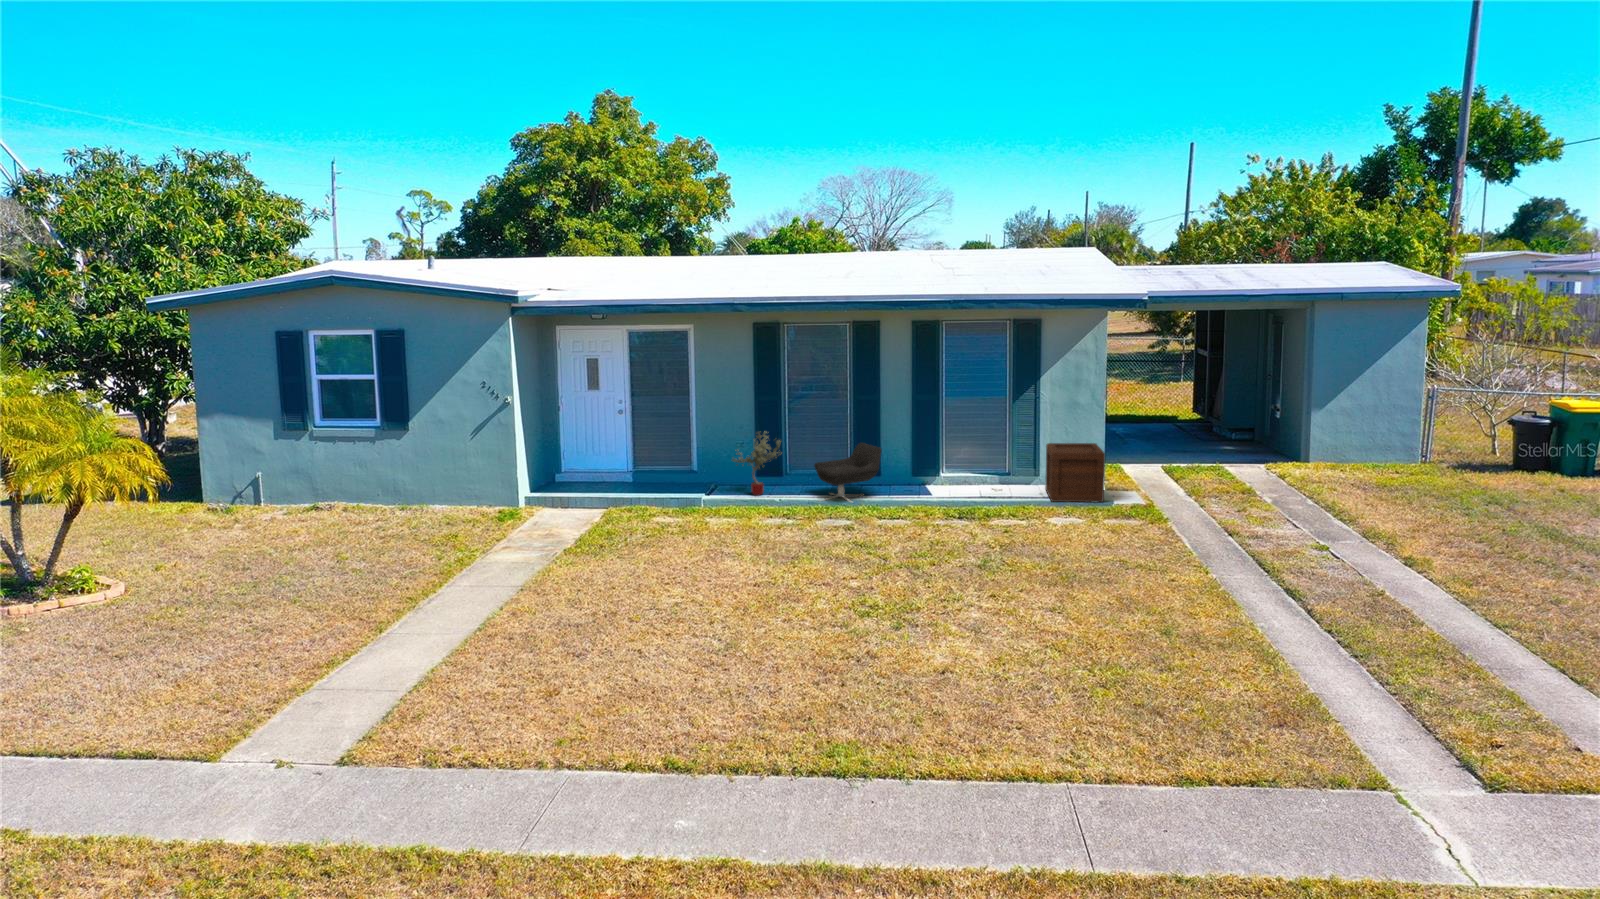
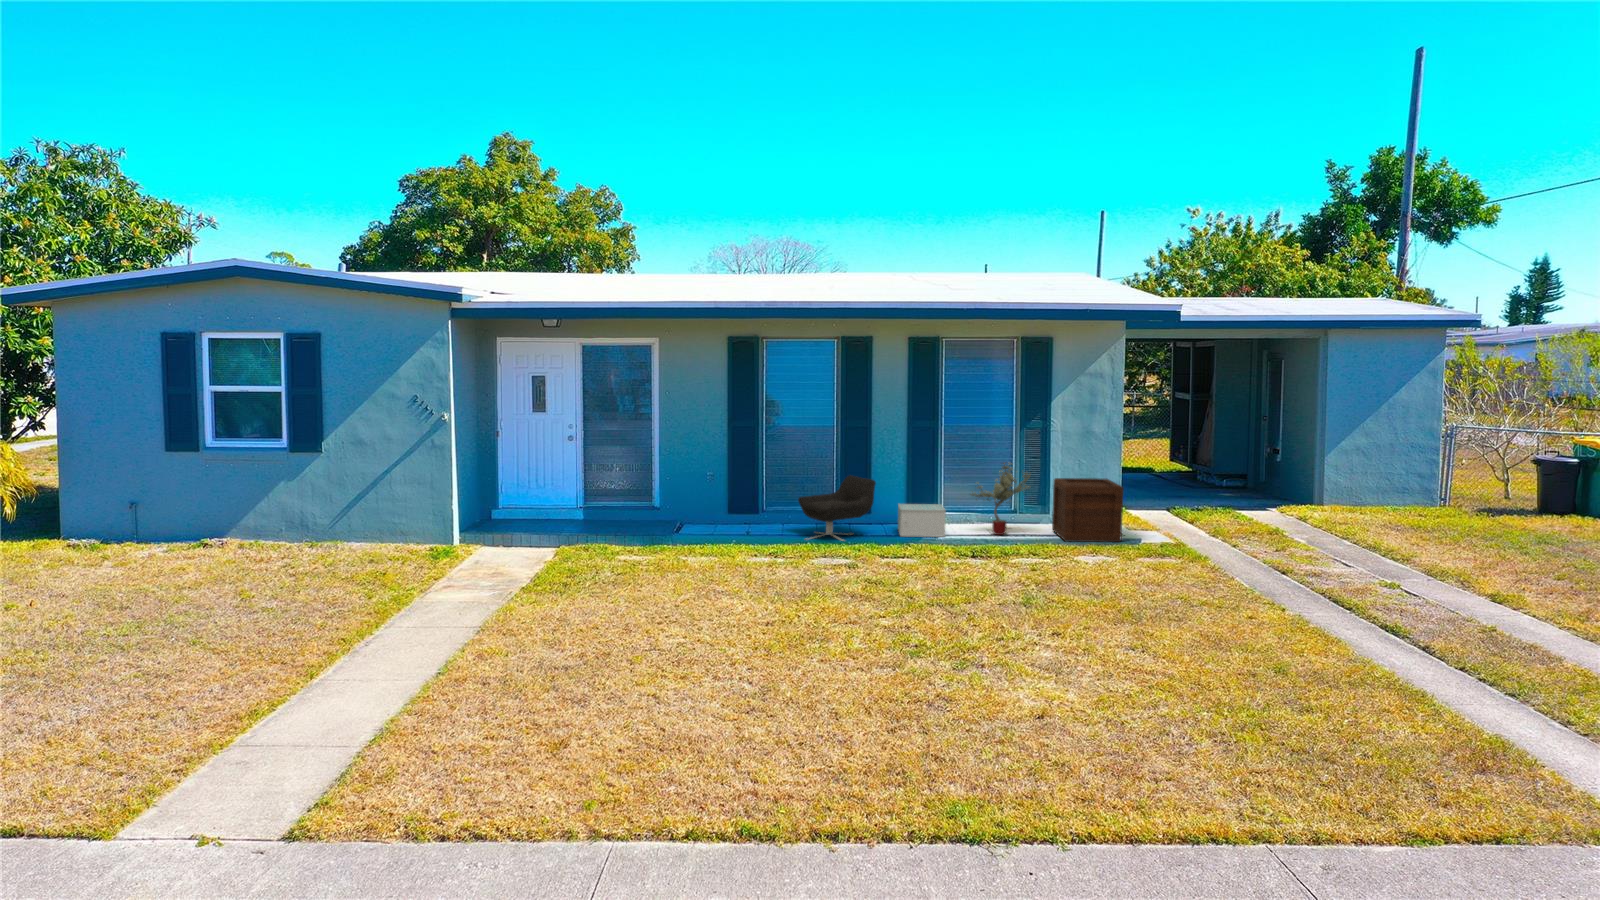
potted tree: present [733,434,781,496] -> present [970,463,1031,535]
storage box: none [904,467,945,498] -> present [898,504,946,537]

